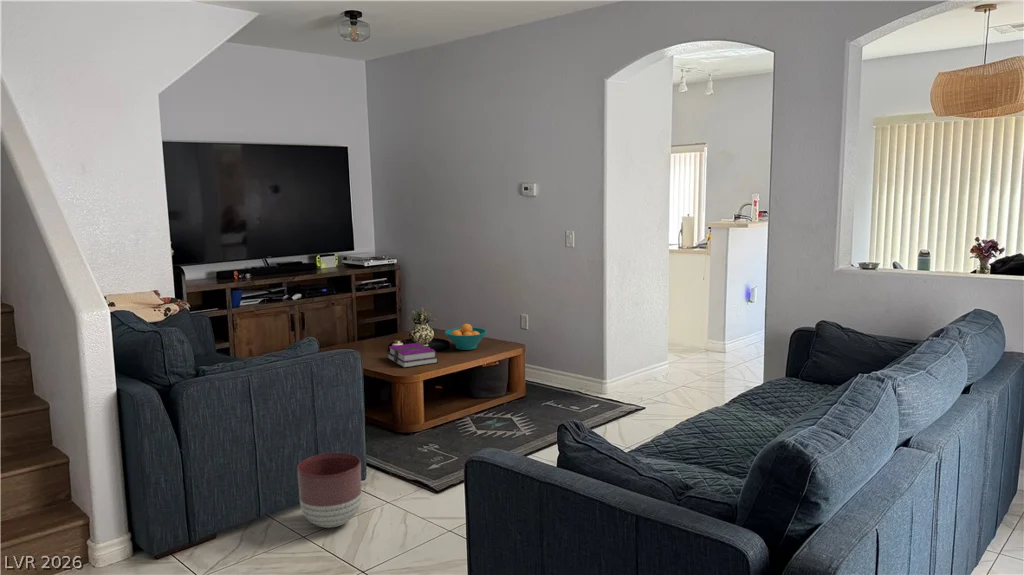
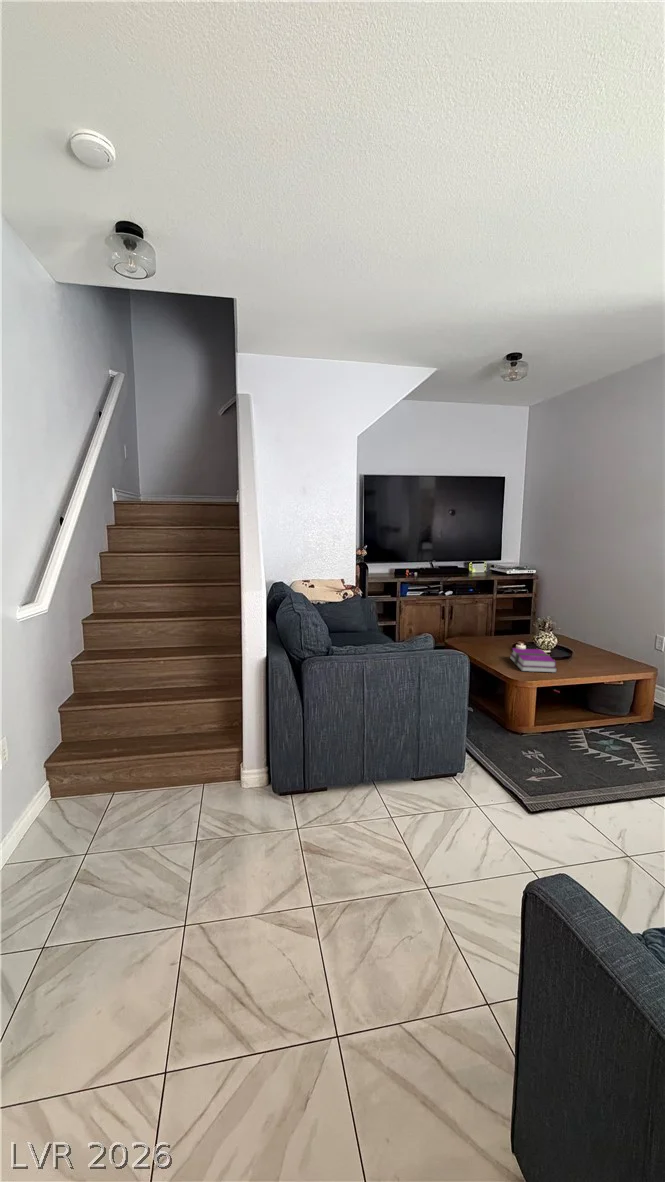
fruit bowl: present [445,324,487,350] -> none [568,639,615,665]
planter: present [297,453,362,528] -> none [396,745,455,820]

